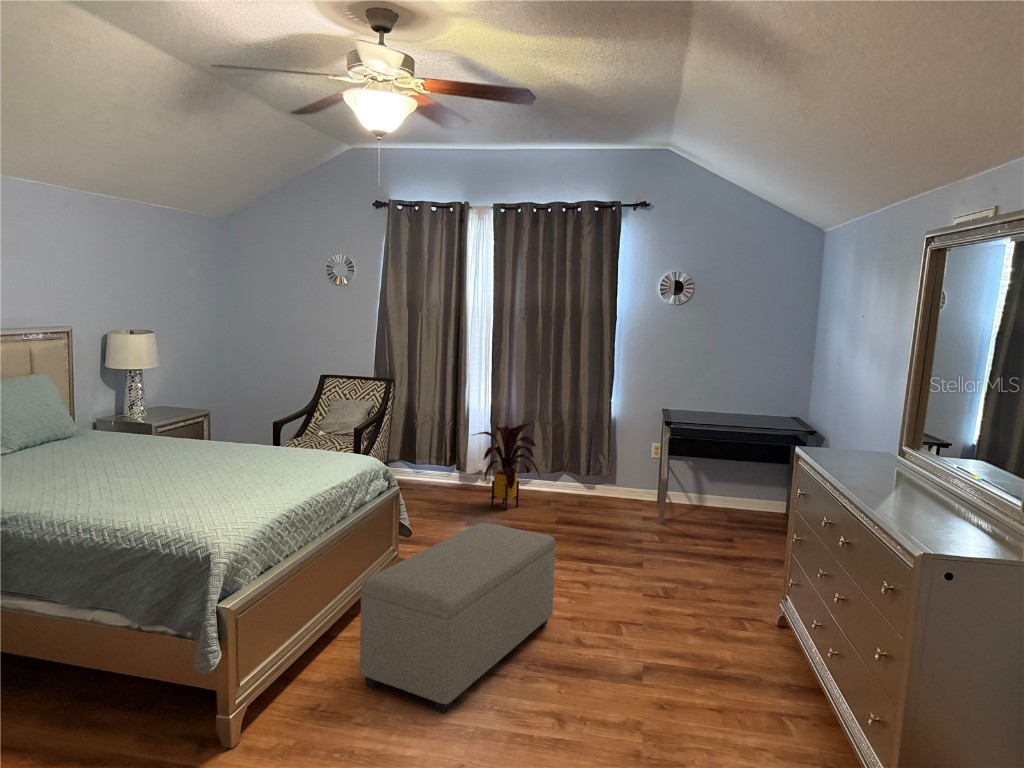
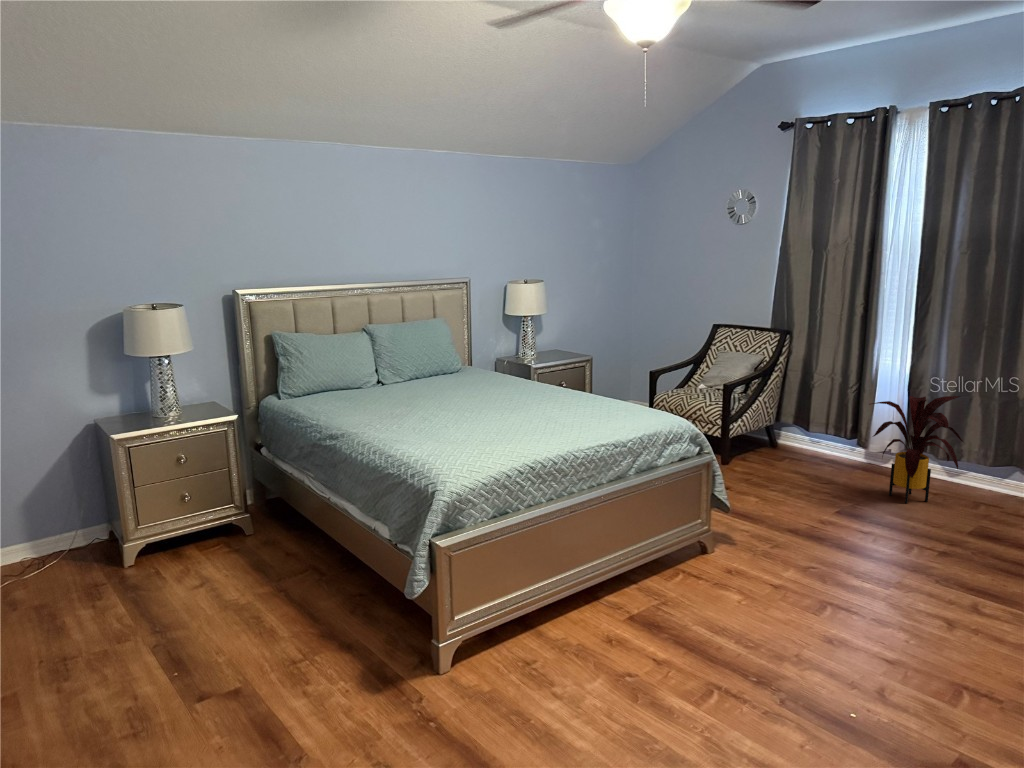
ottoman: present [360,523,556,713] -> none [584,513,867,718]

